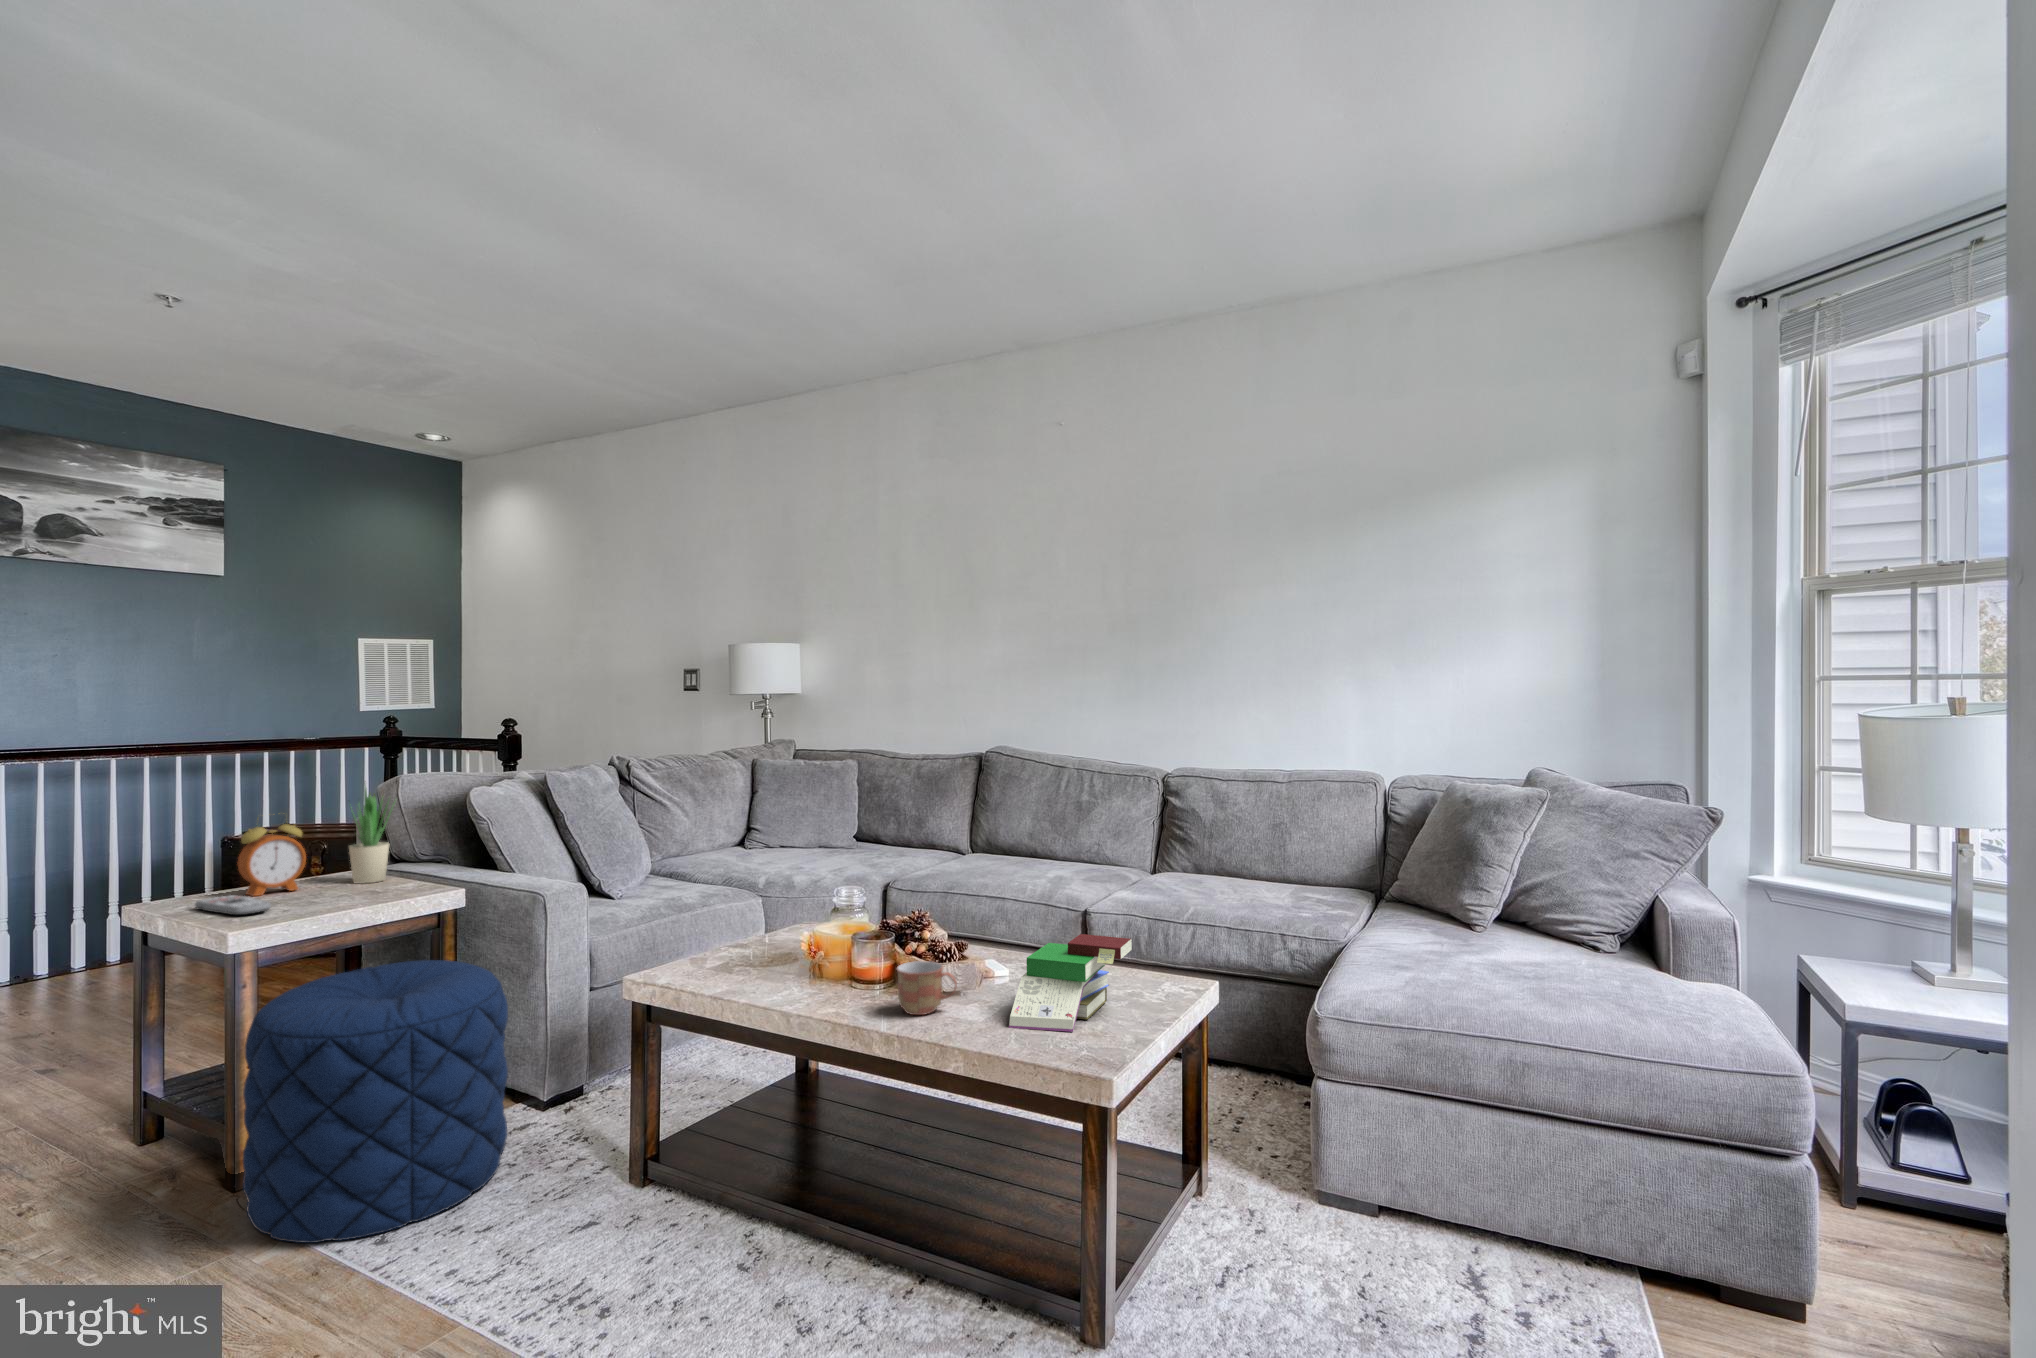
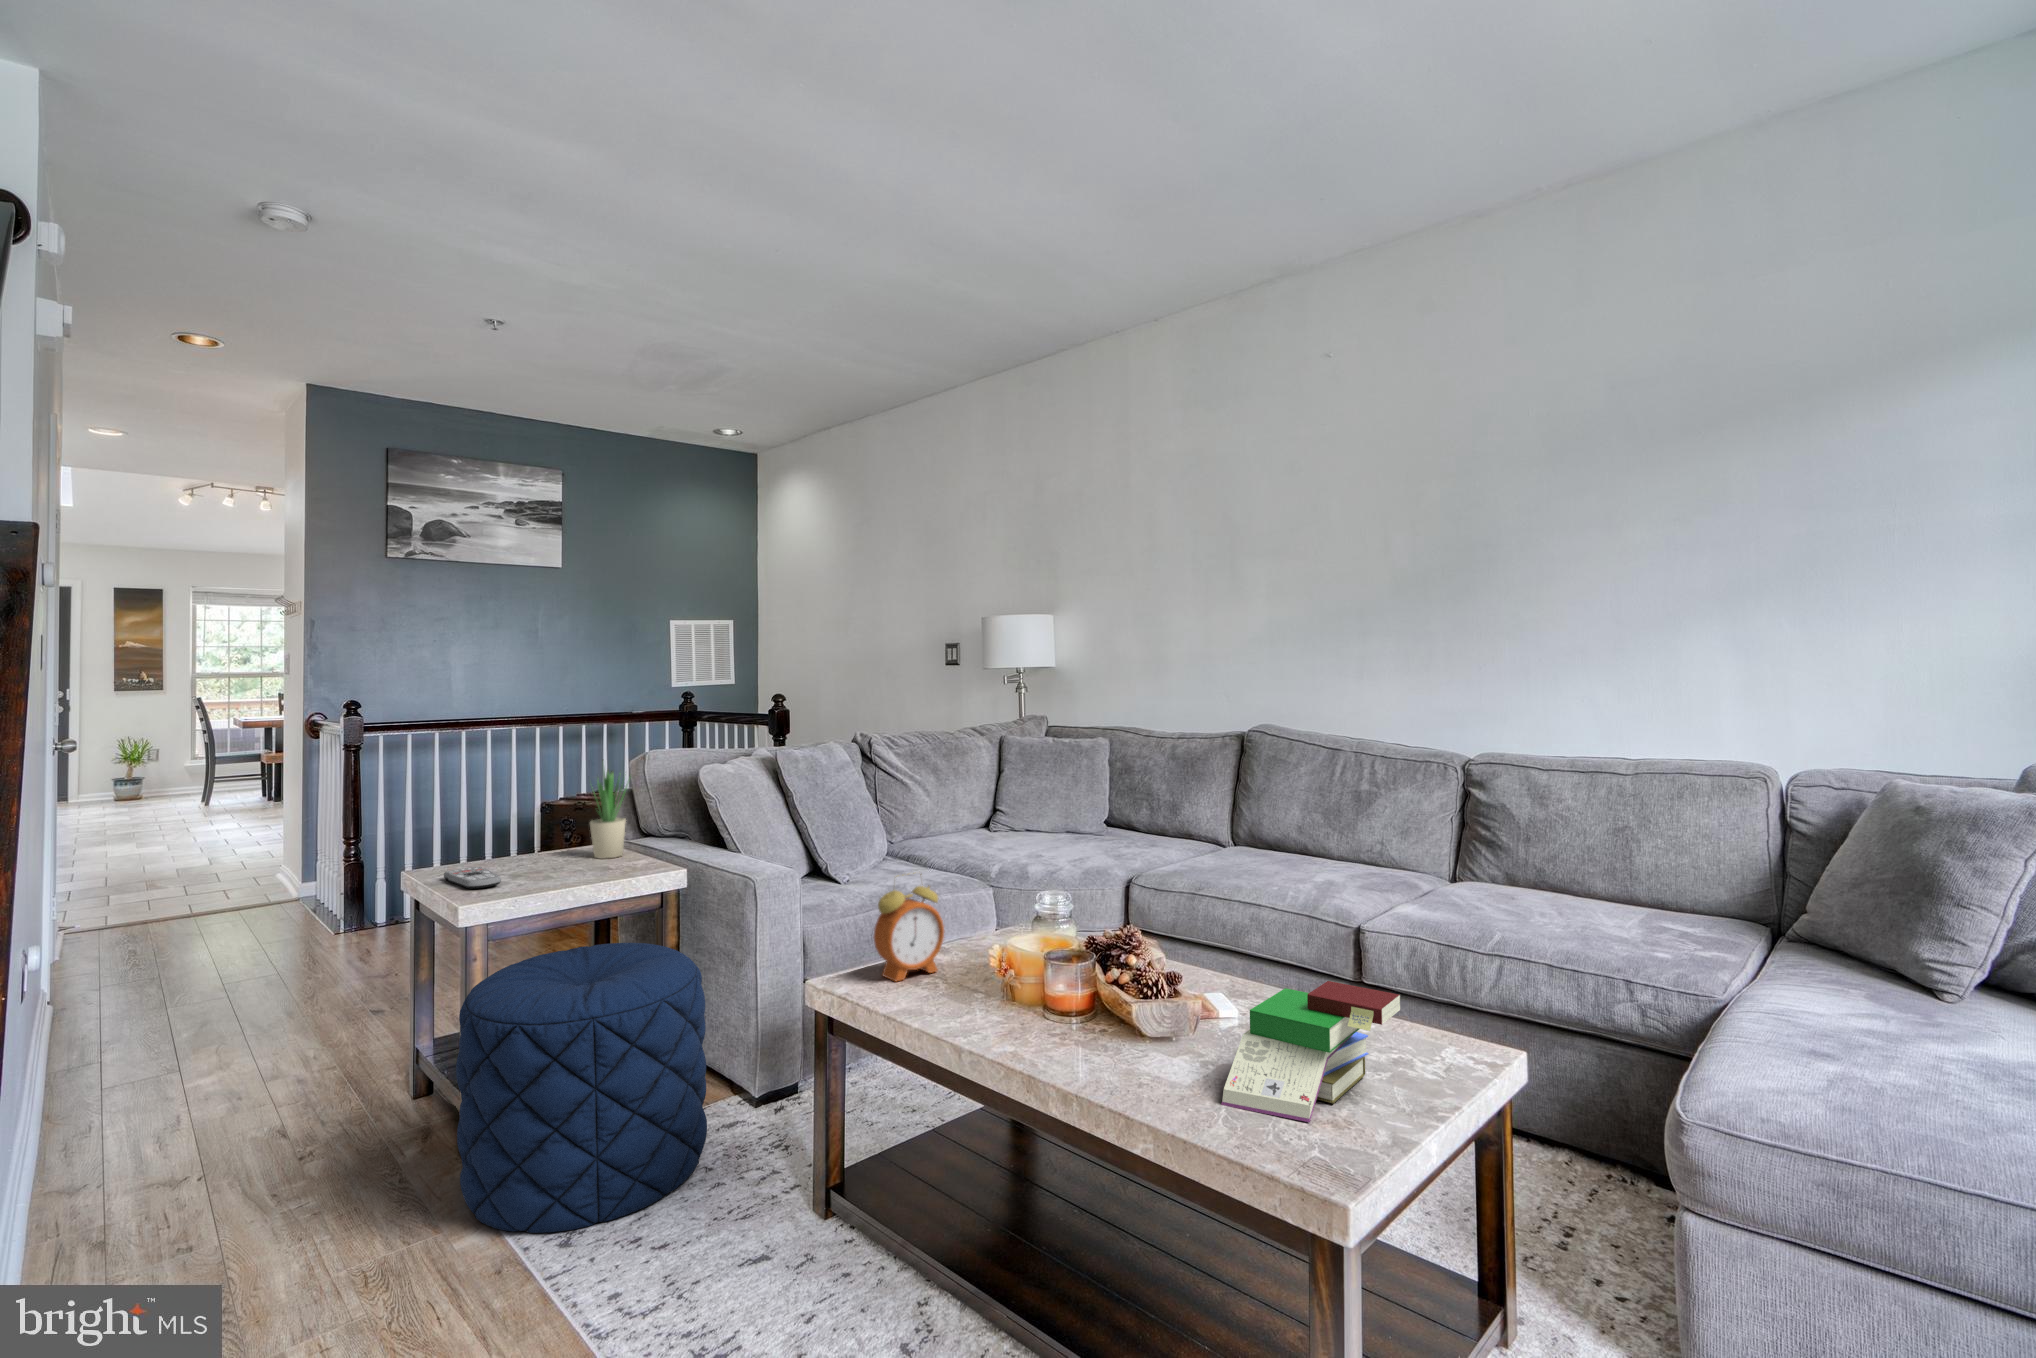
alarm clock: present [238,824,306,896] -> present [874,886,944,981]
mug: present [897,961,957,1015] -> none [1082,999,1159,1071]

